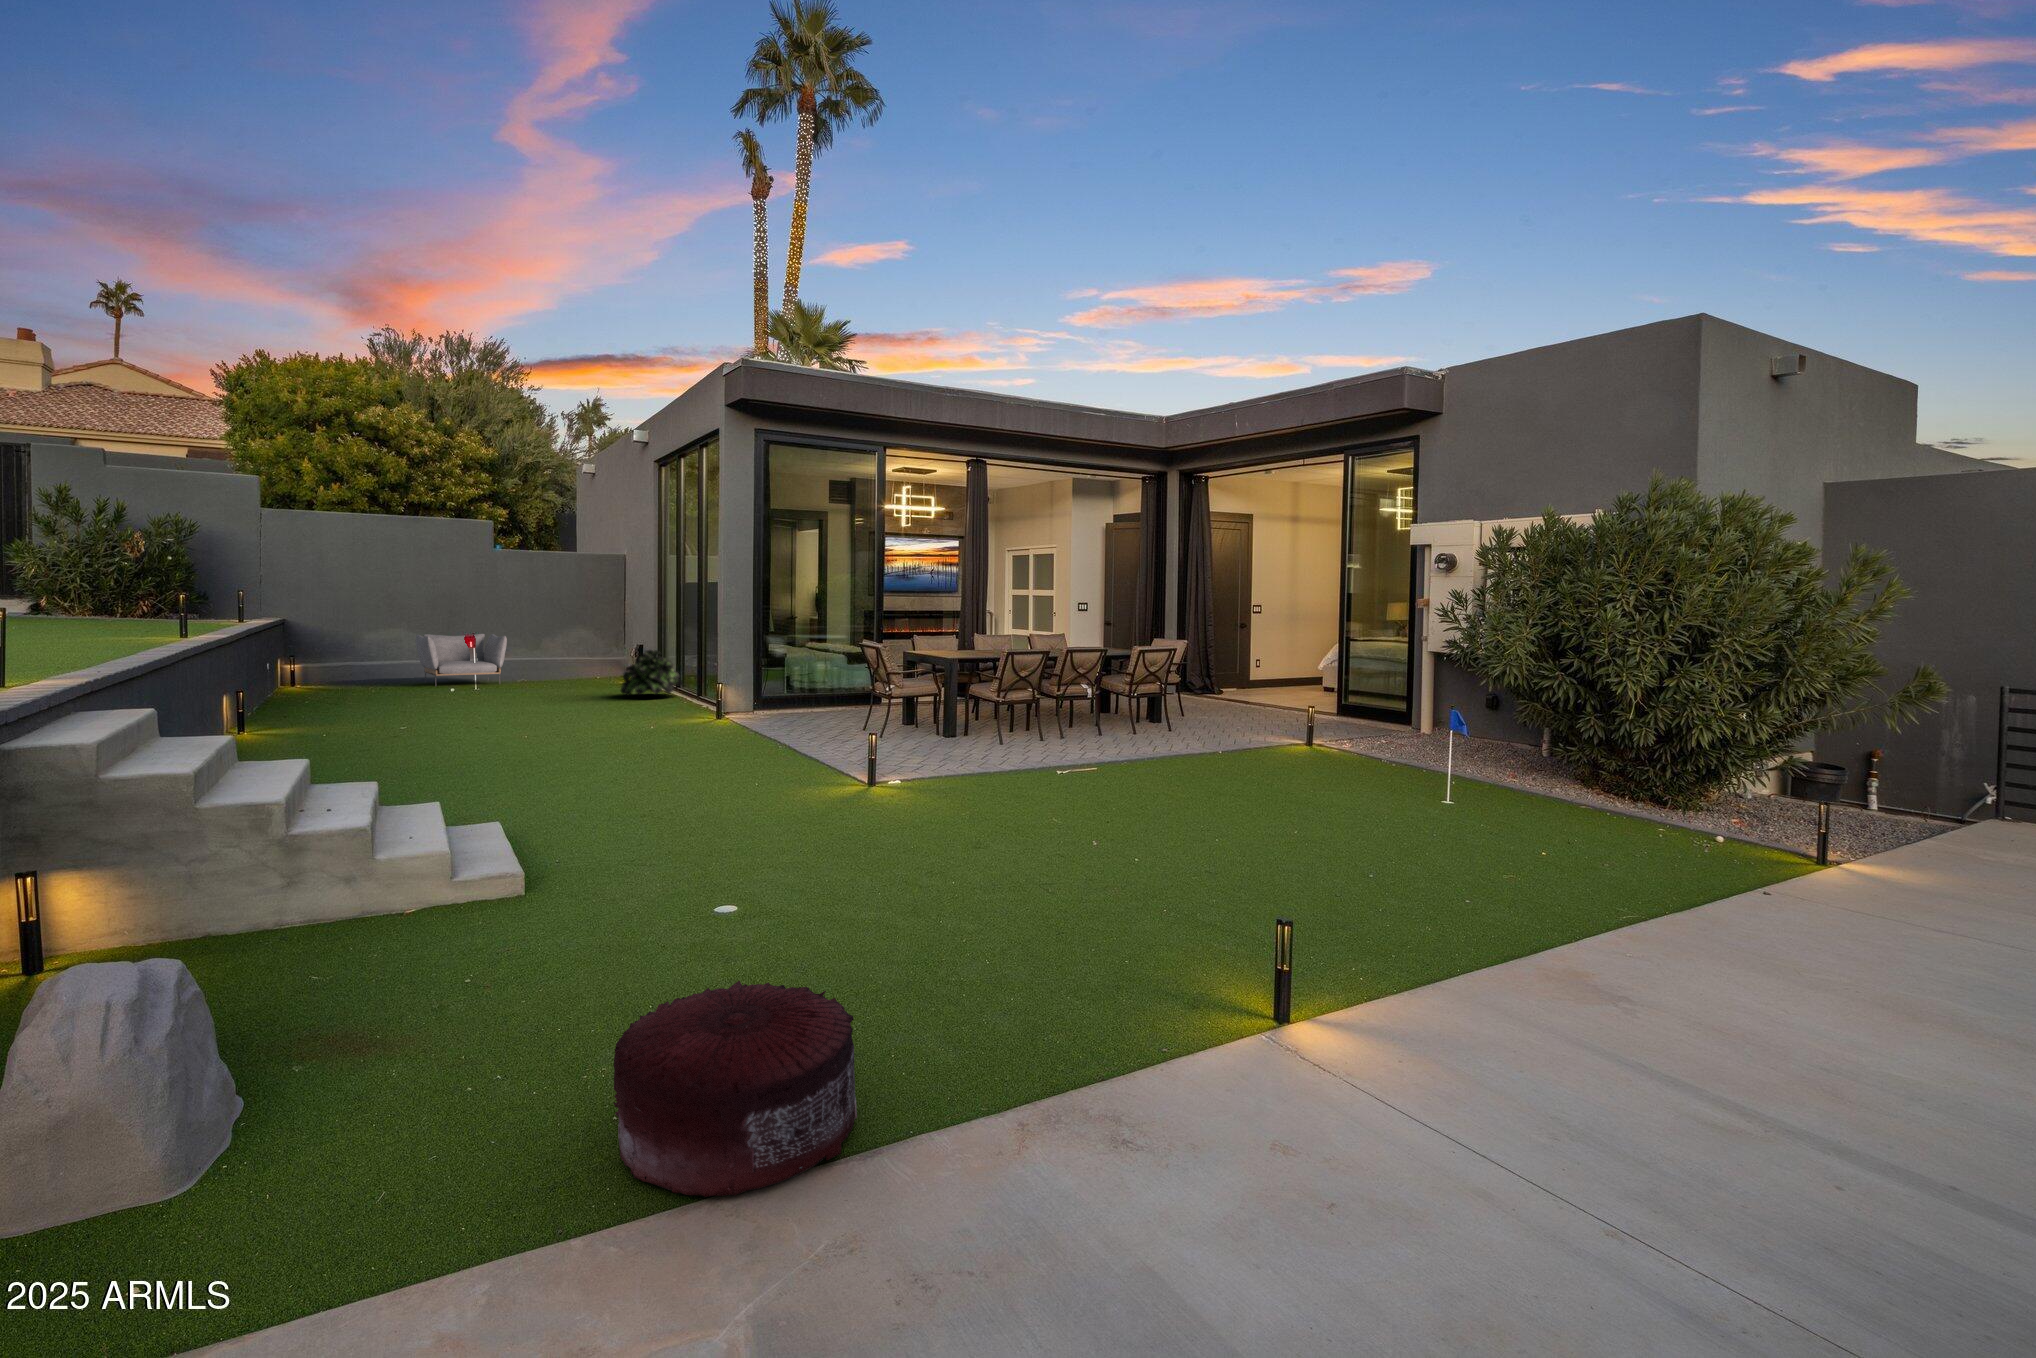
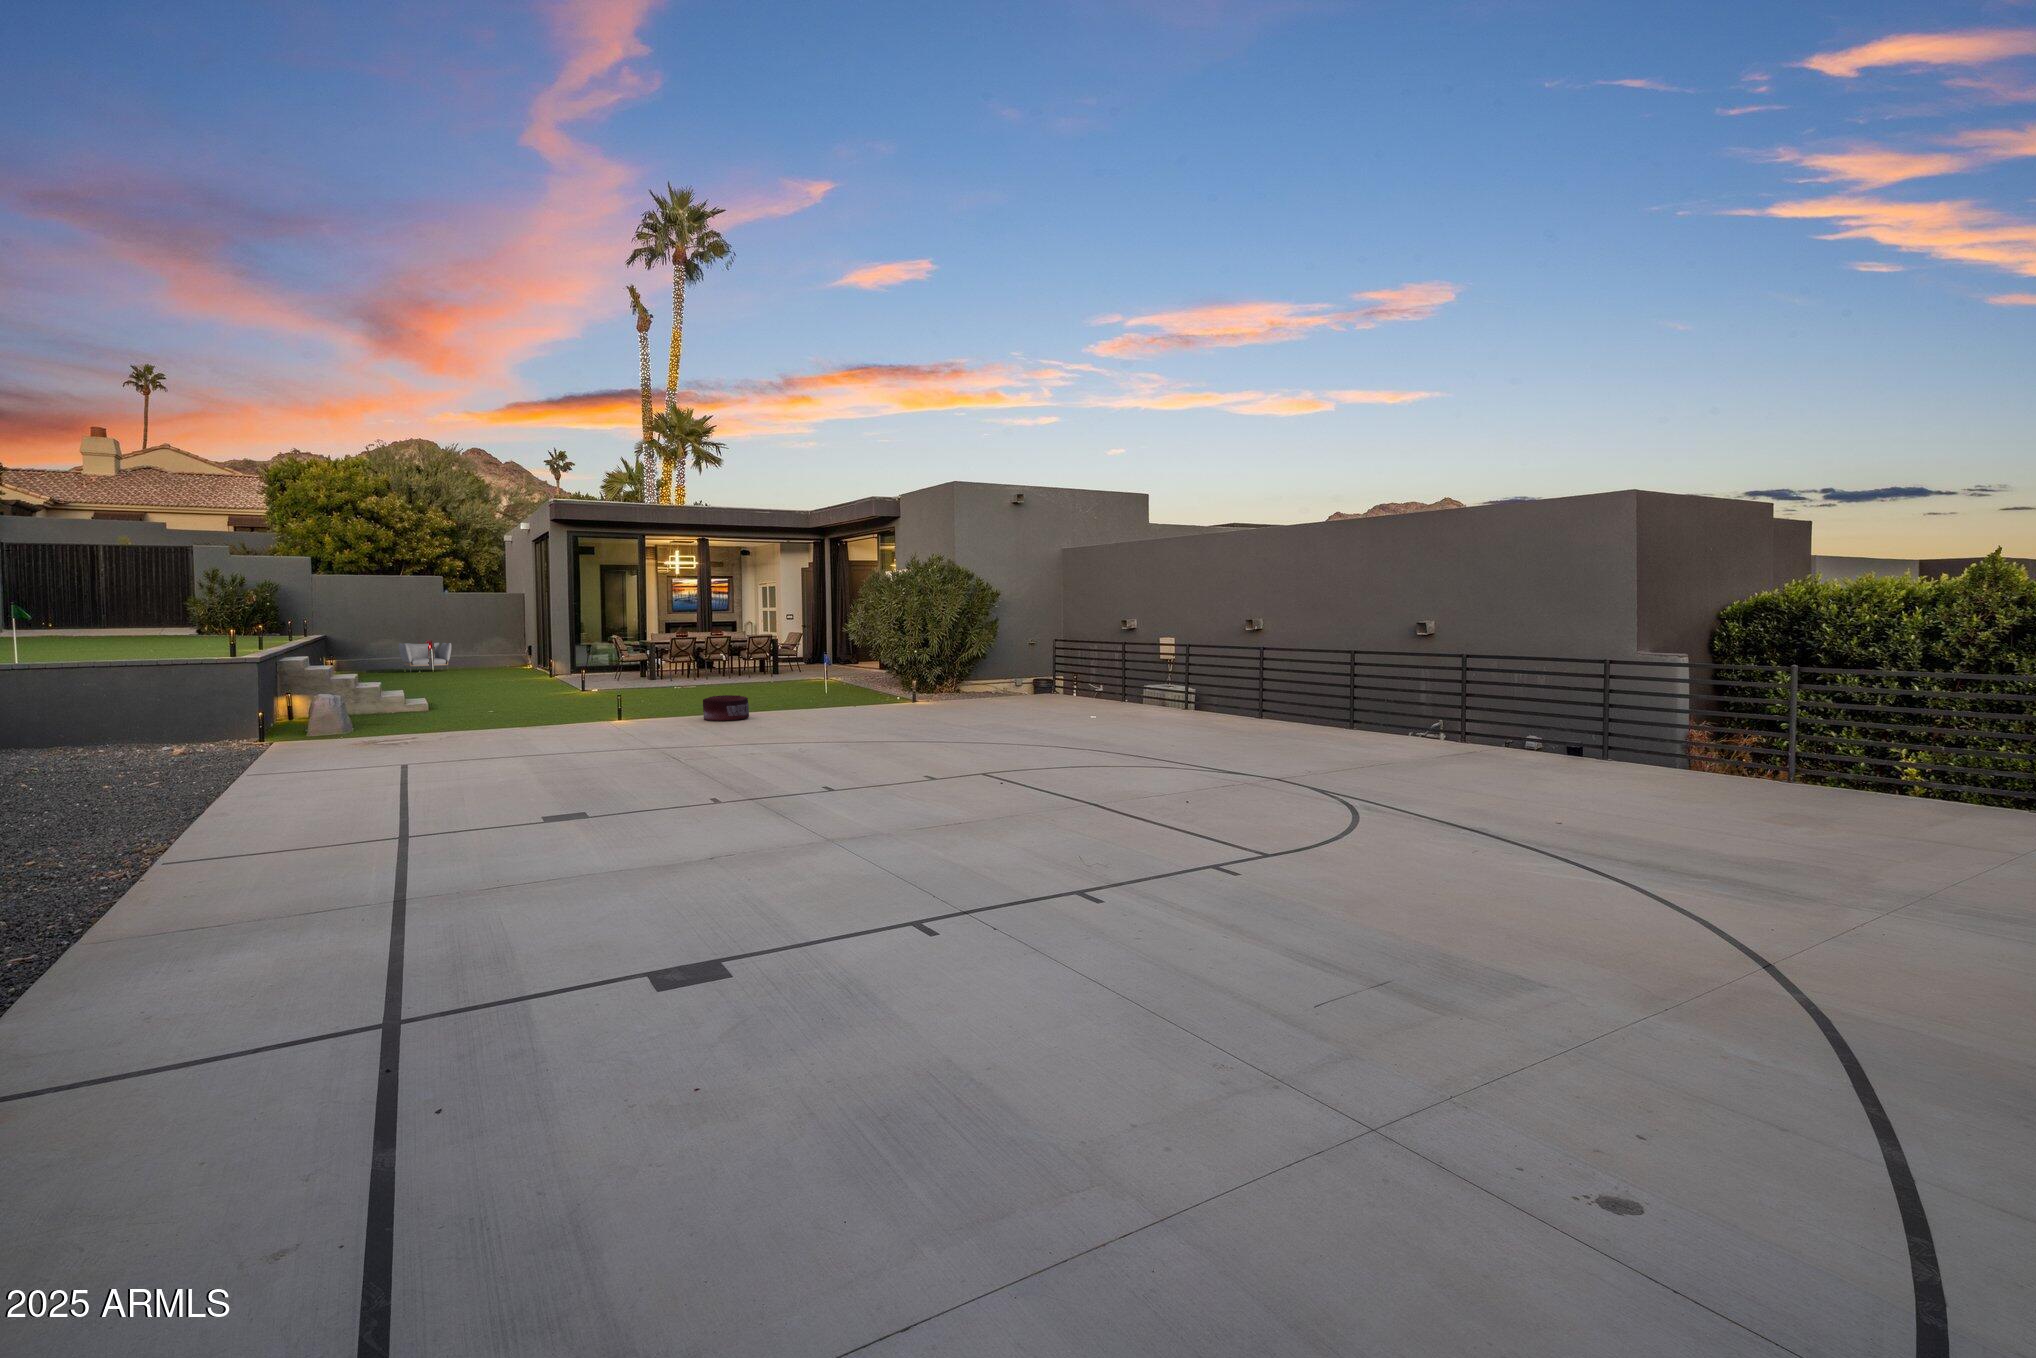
potted plant: present [621,650,683,696] -> none [512,648,549,674]
pouf: present [614,981,857,1197] -> present [703,695,749,721]

